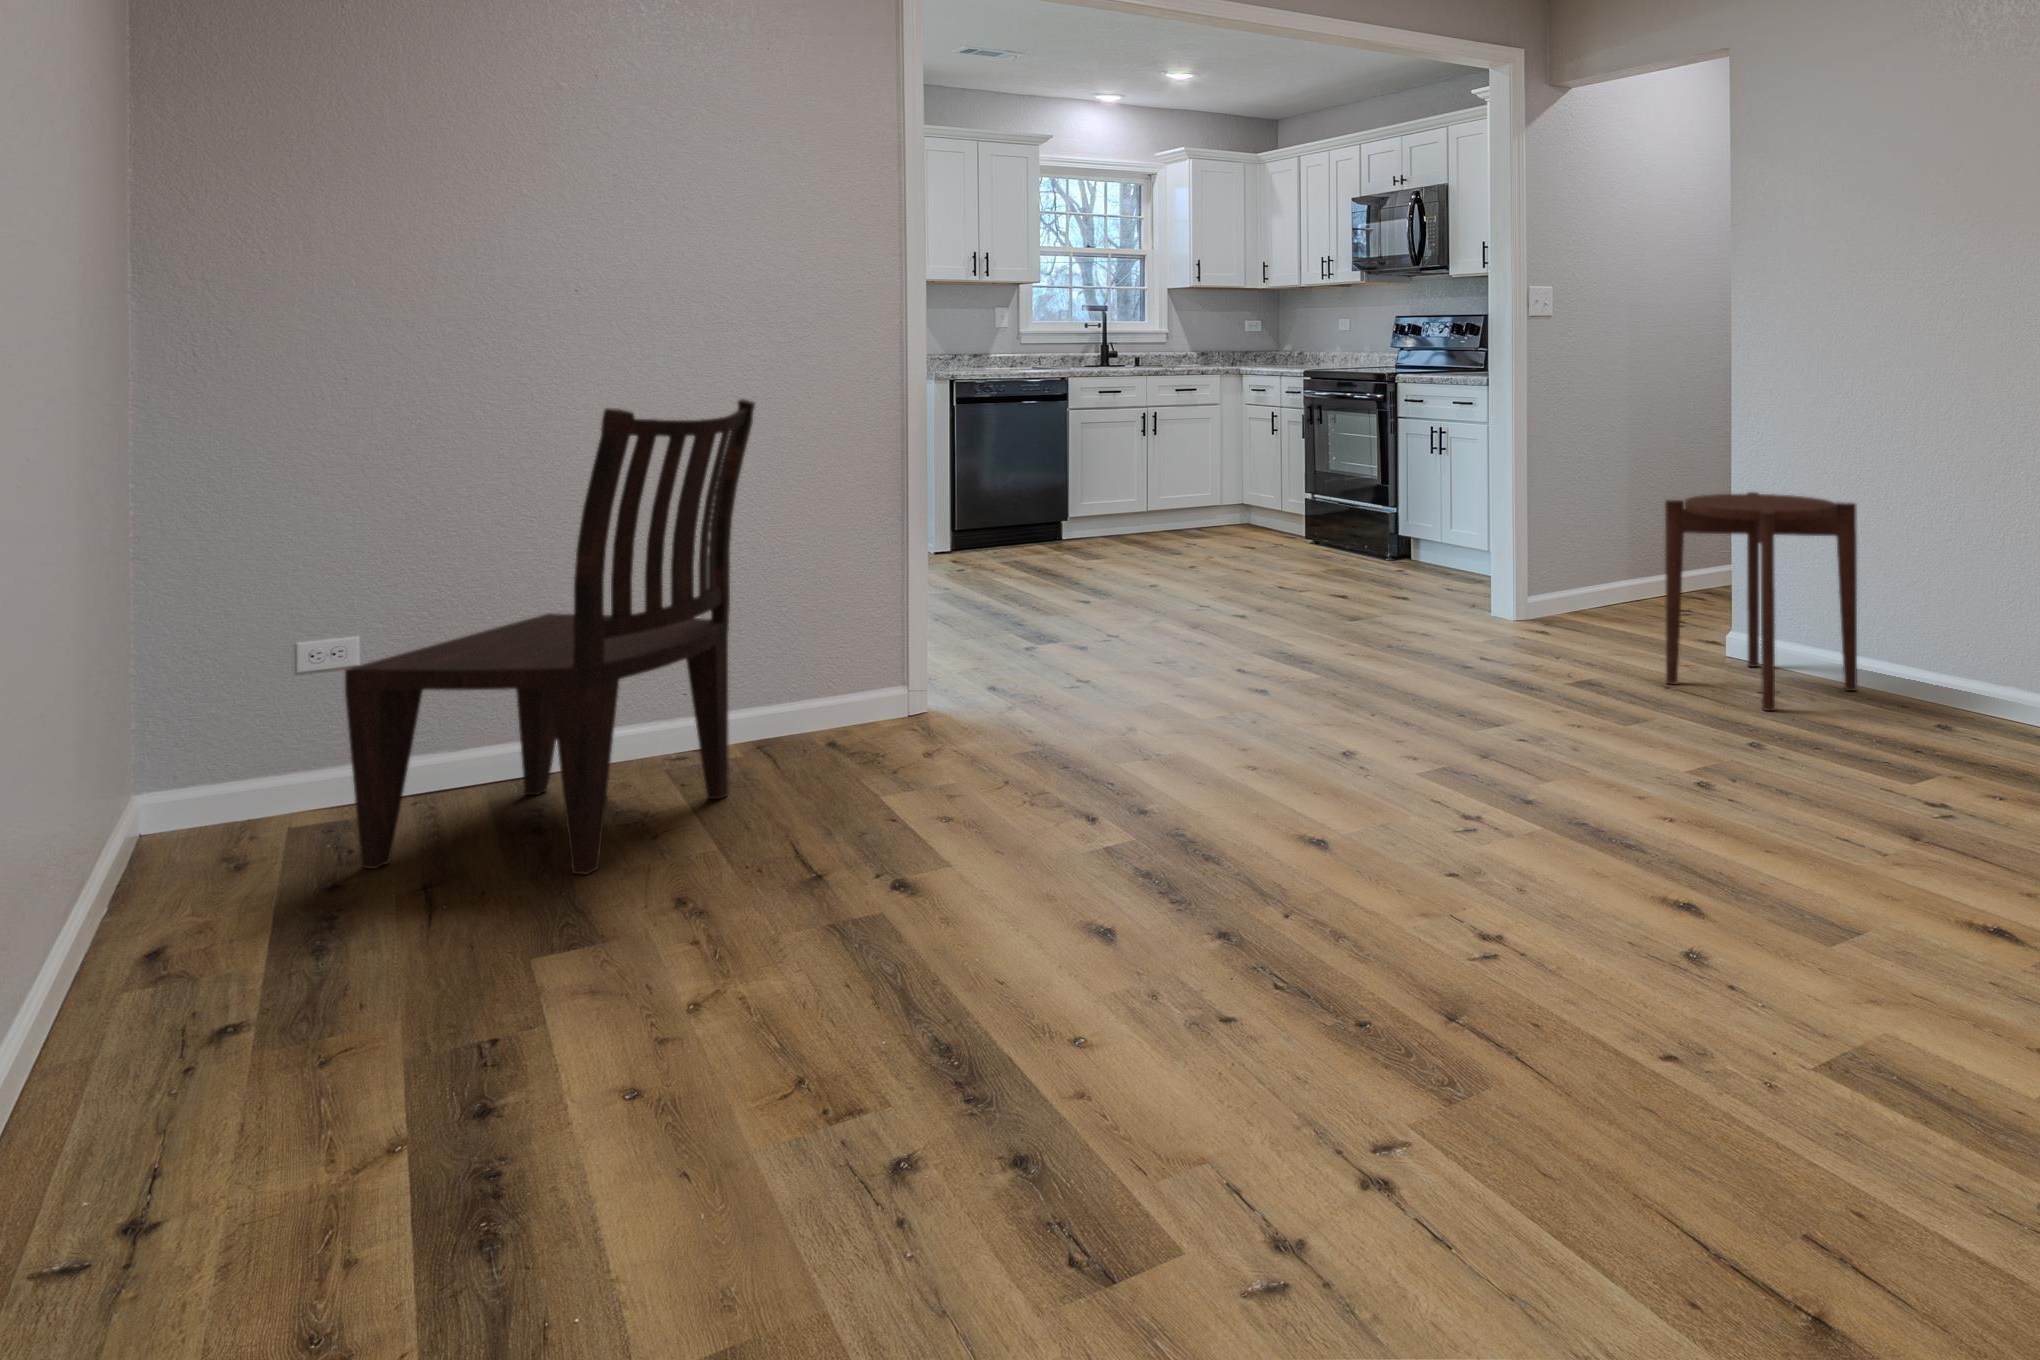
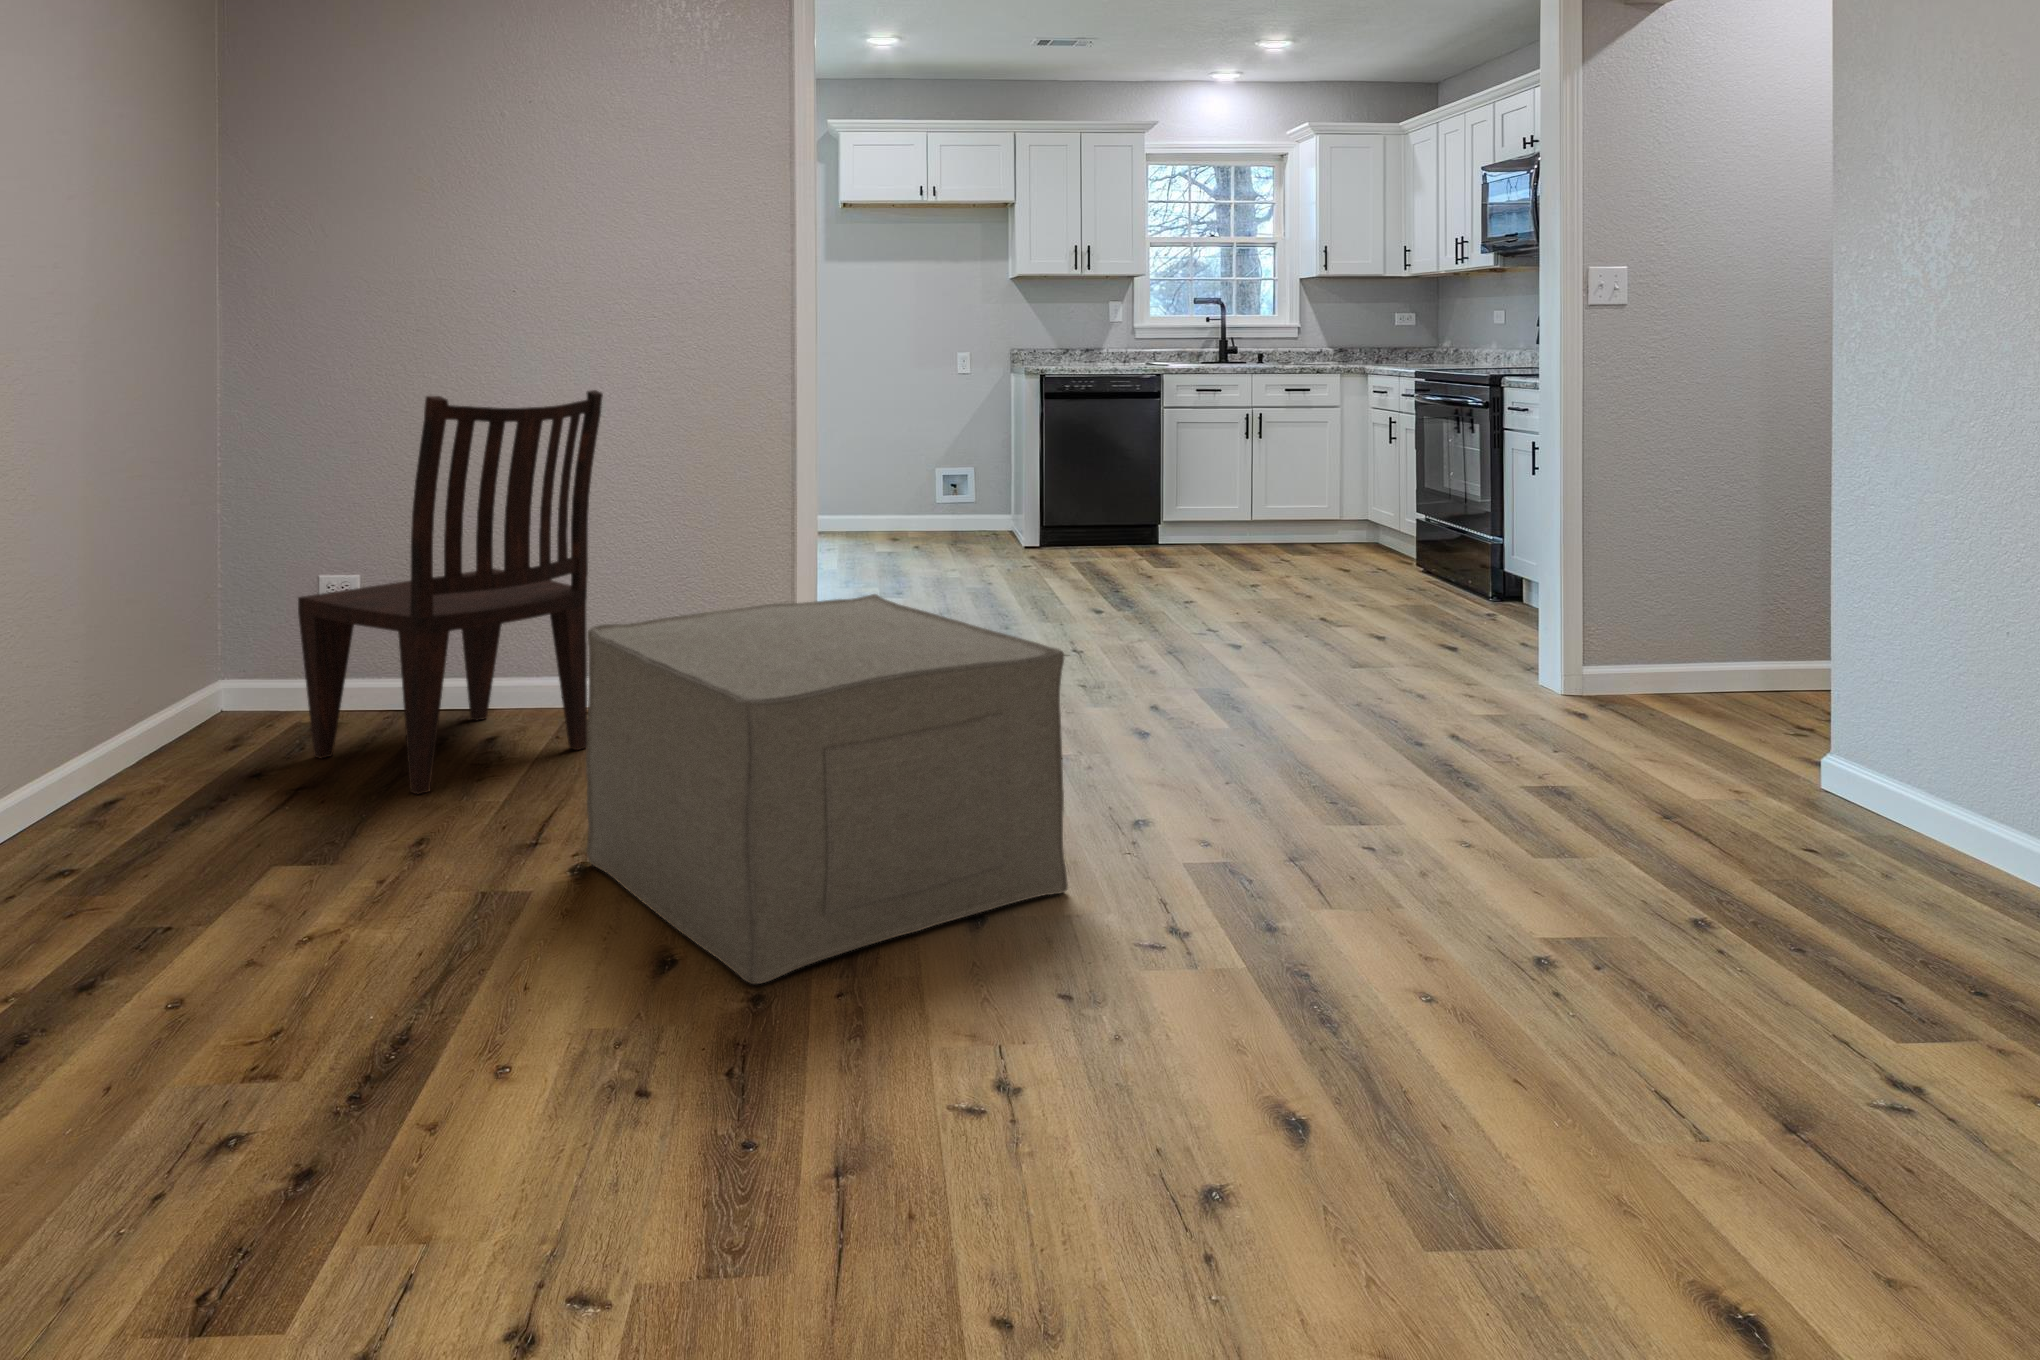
side table: present [1665,492,1857,711] -> none [1672,556,1992,883]
ottoman: none [902,585,1362,933] -> present [586,594,1068,984]

